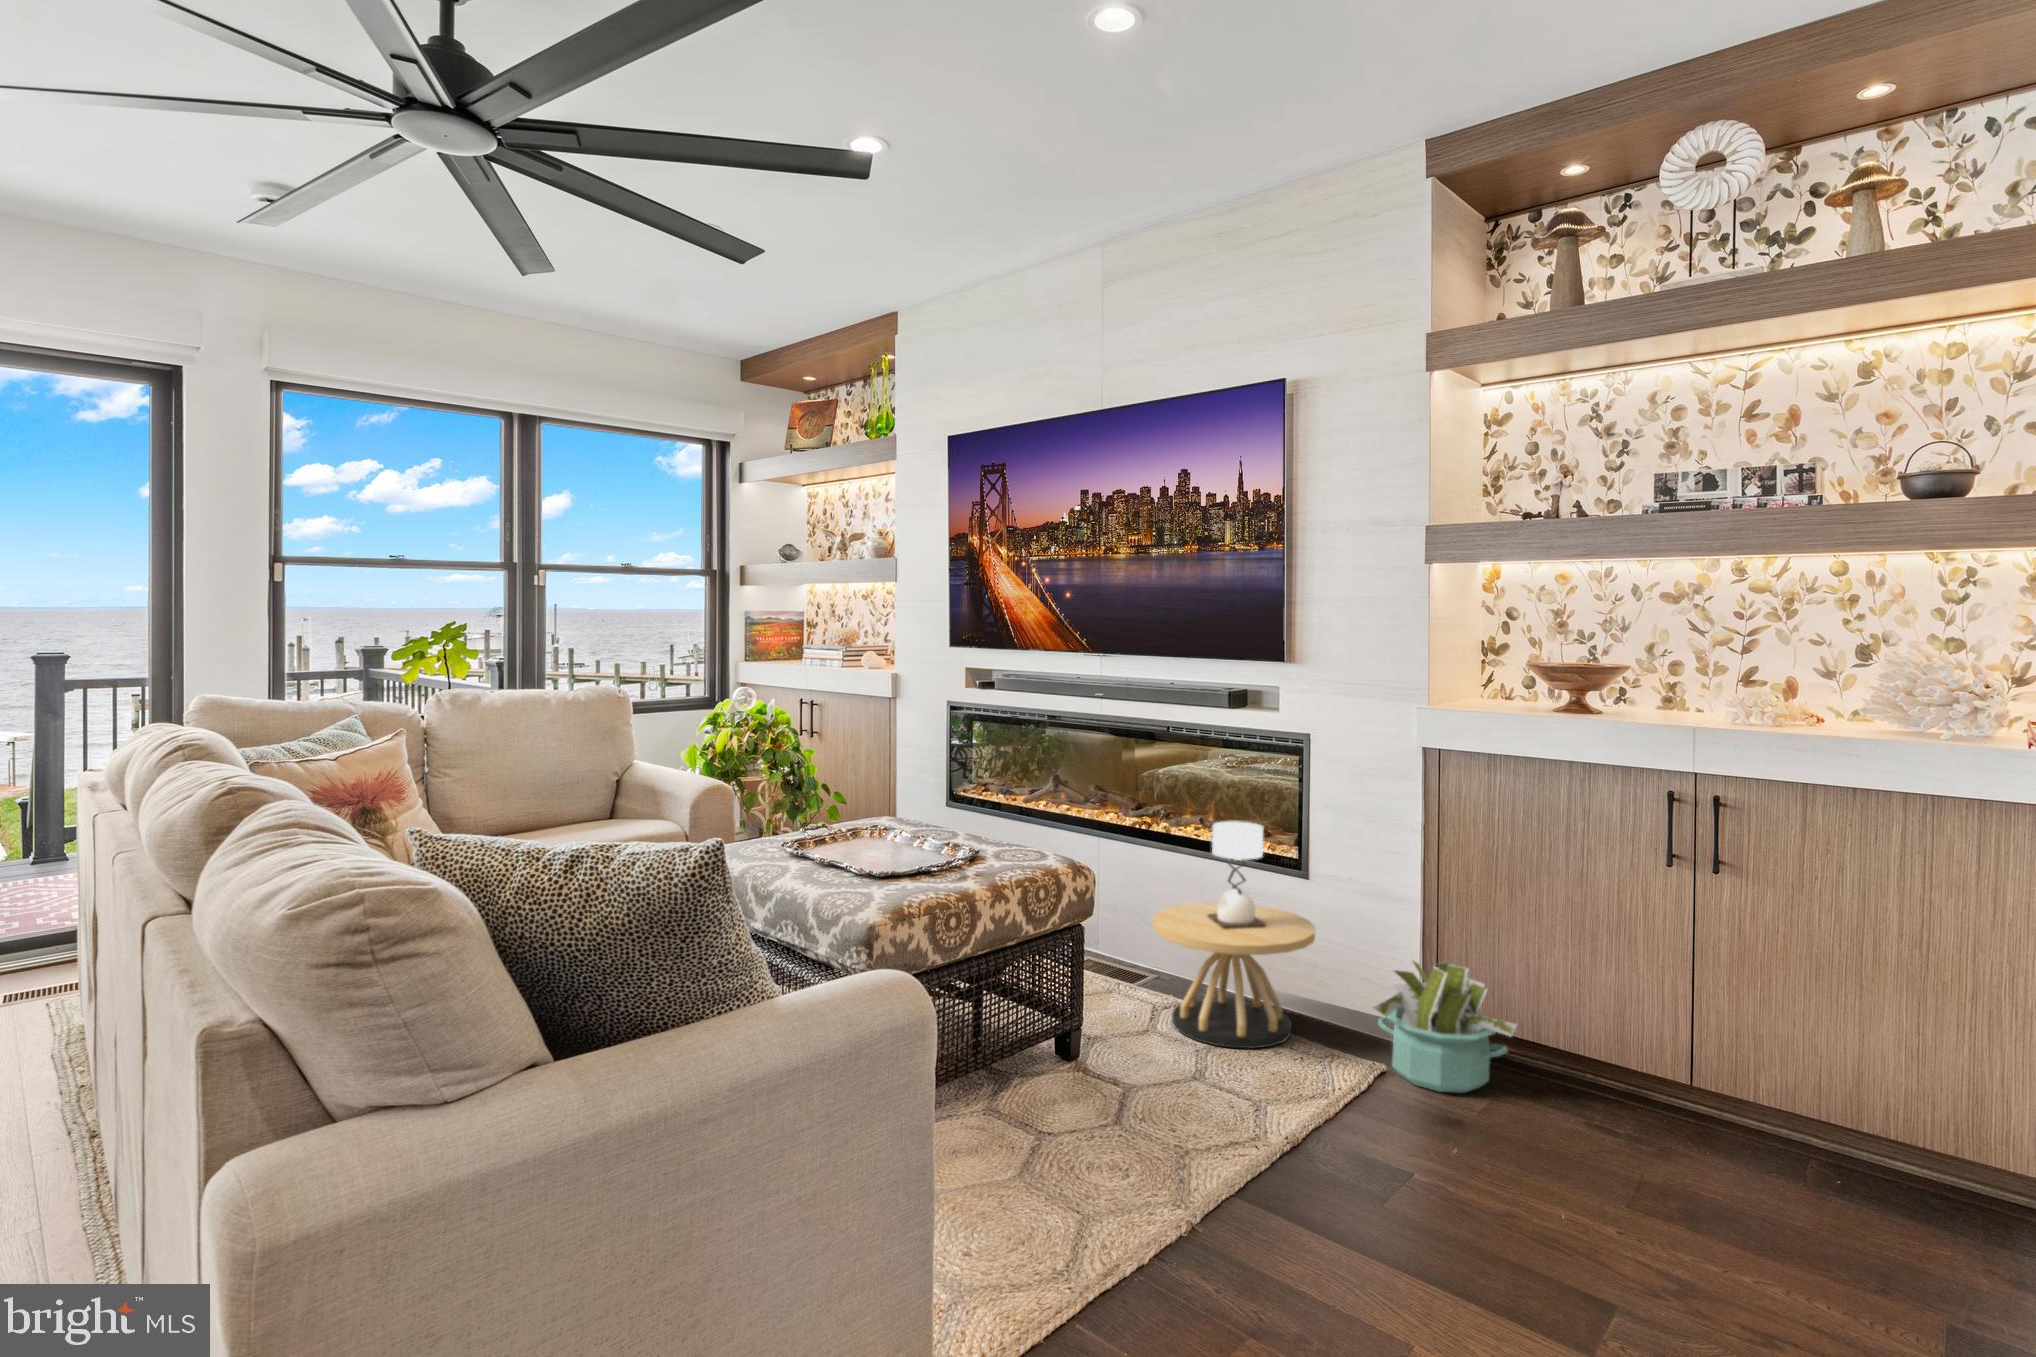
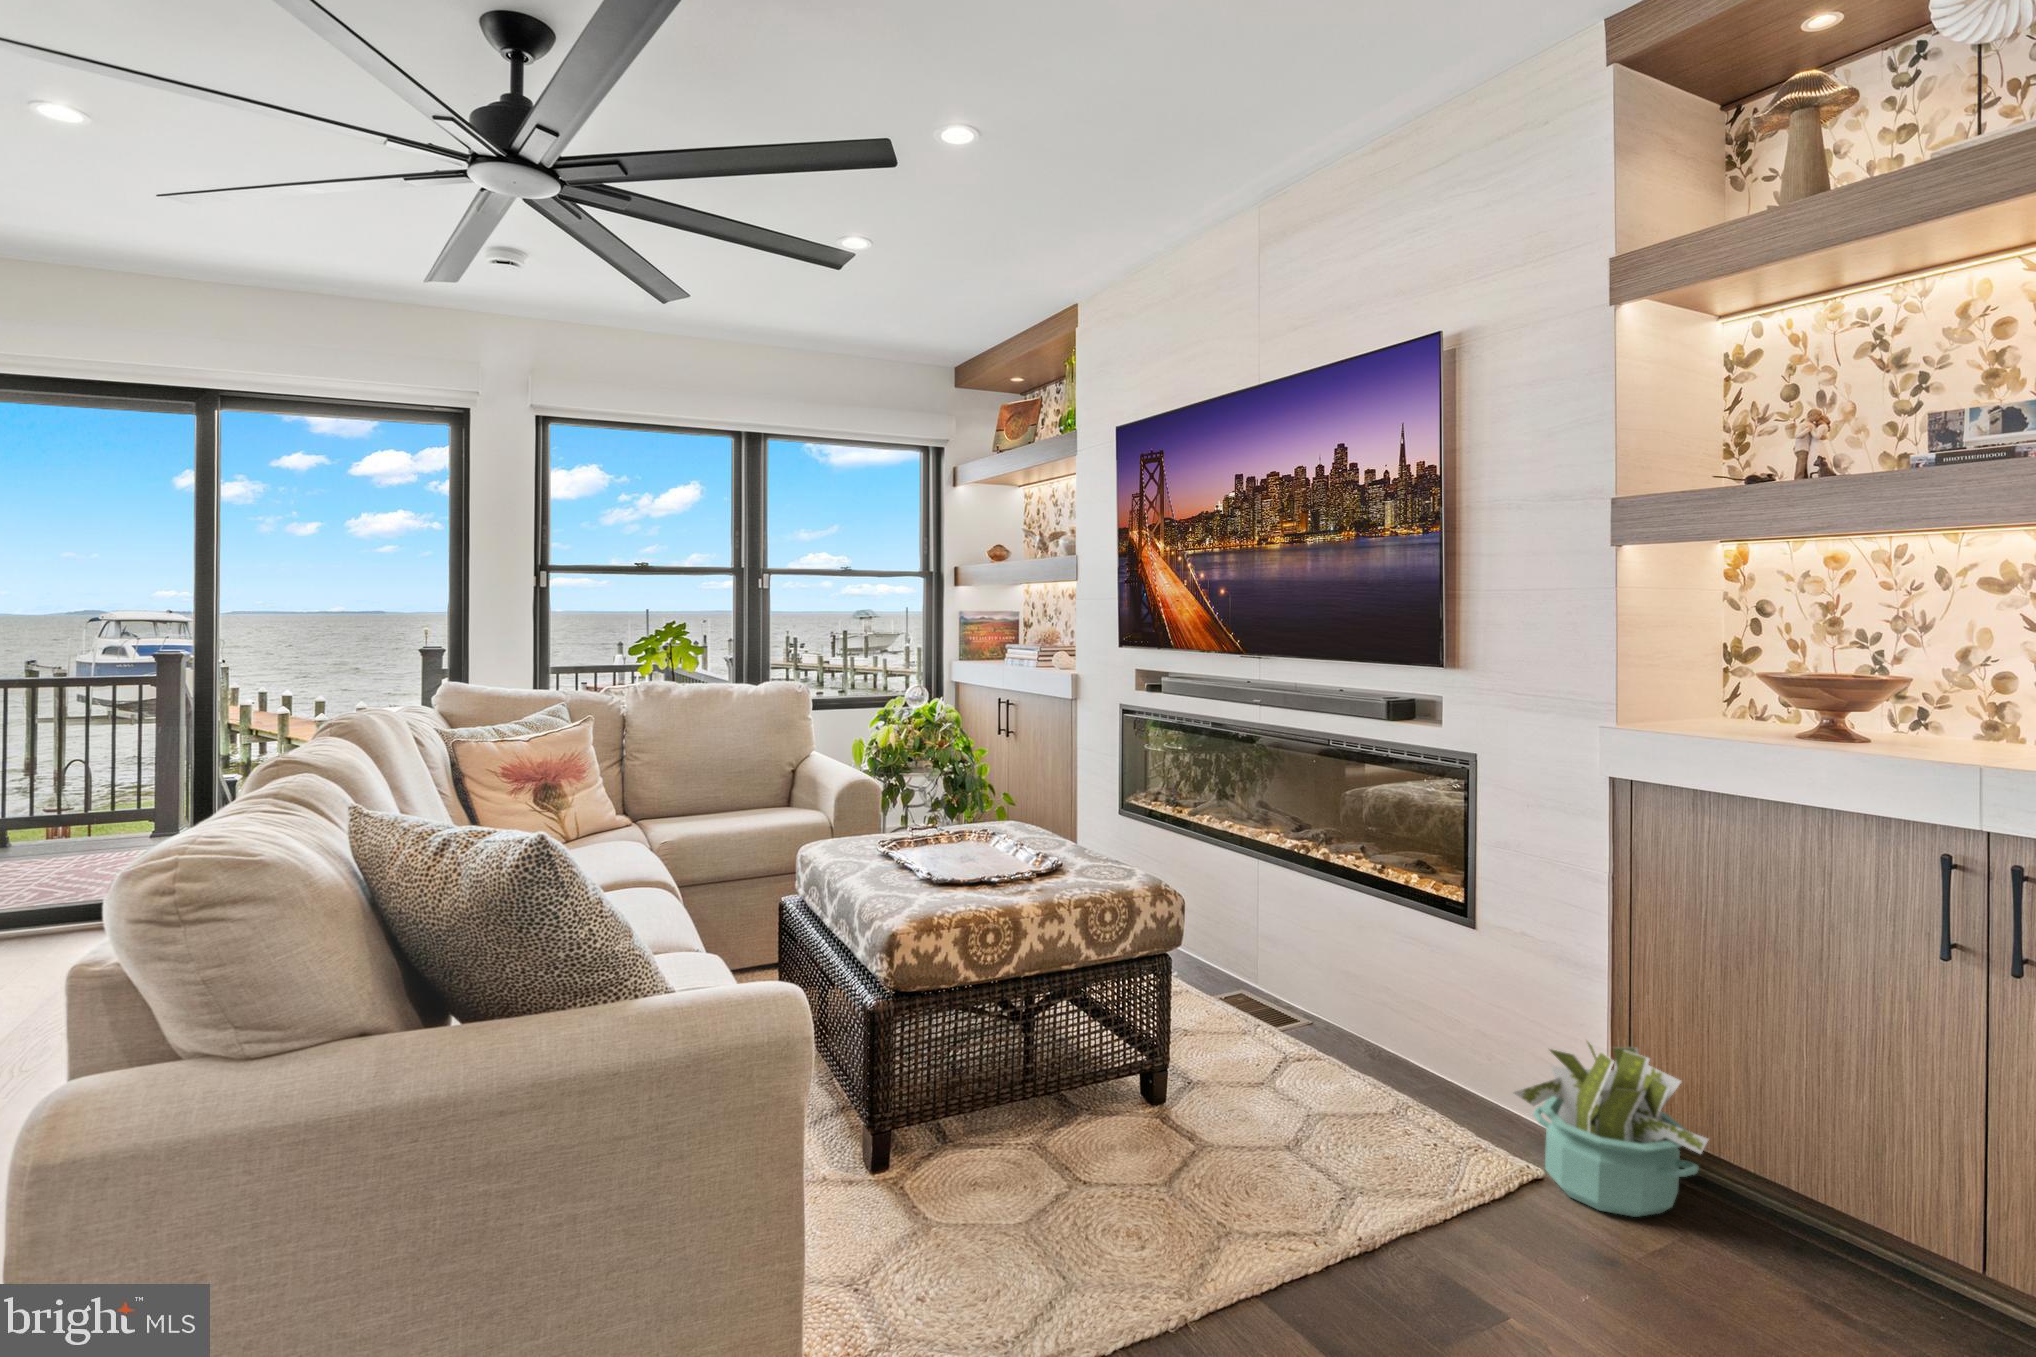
side table: present [1153,821,1315,1048] -> none [1272,851,1470,1123]

